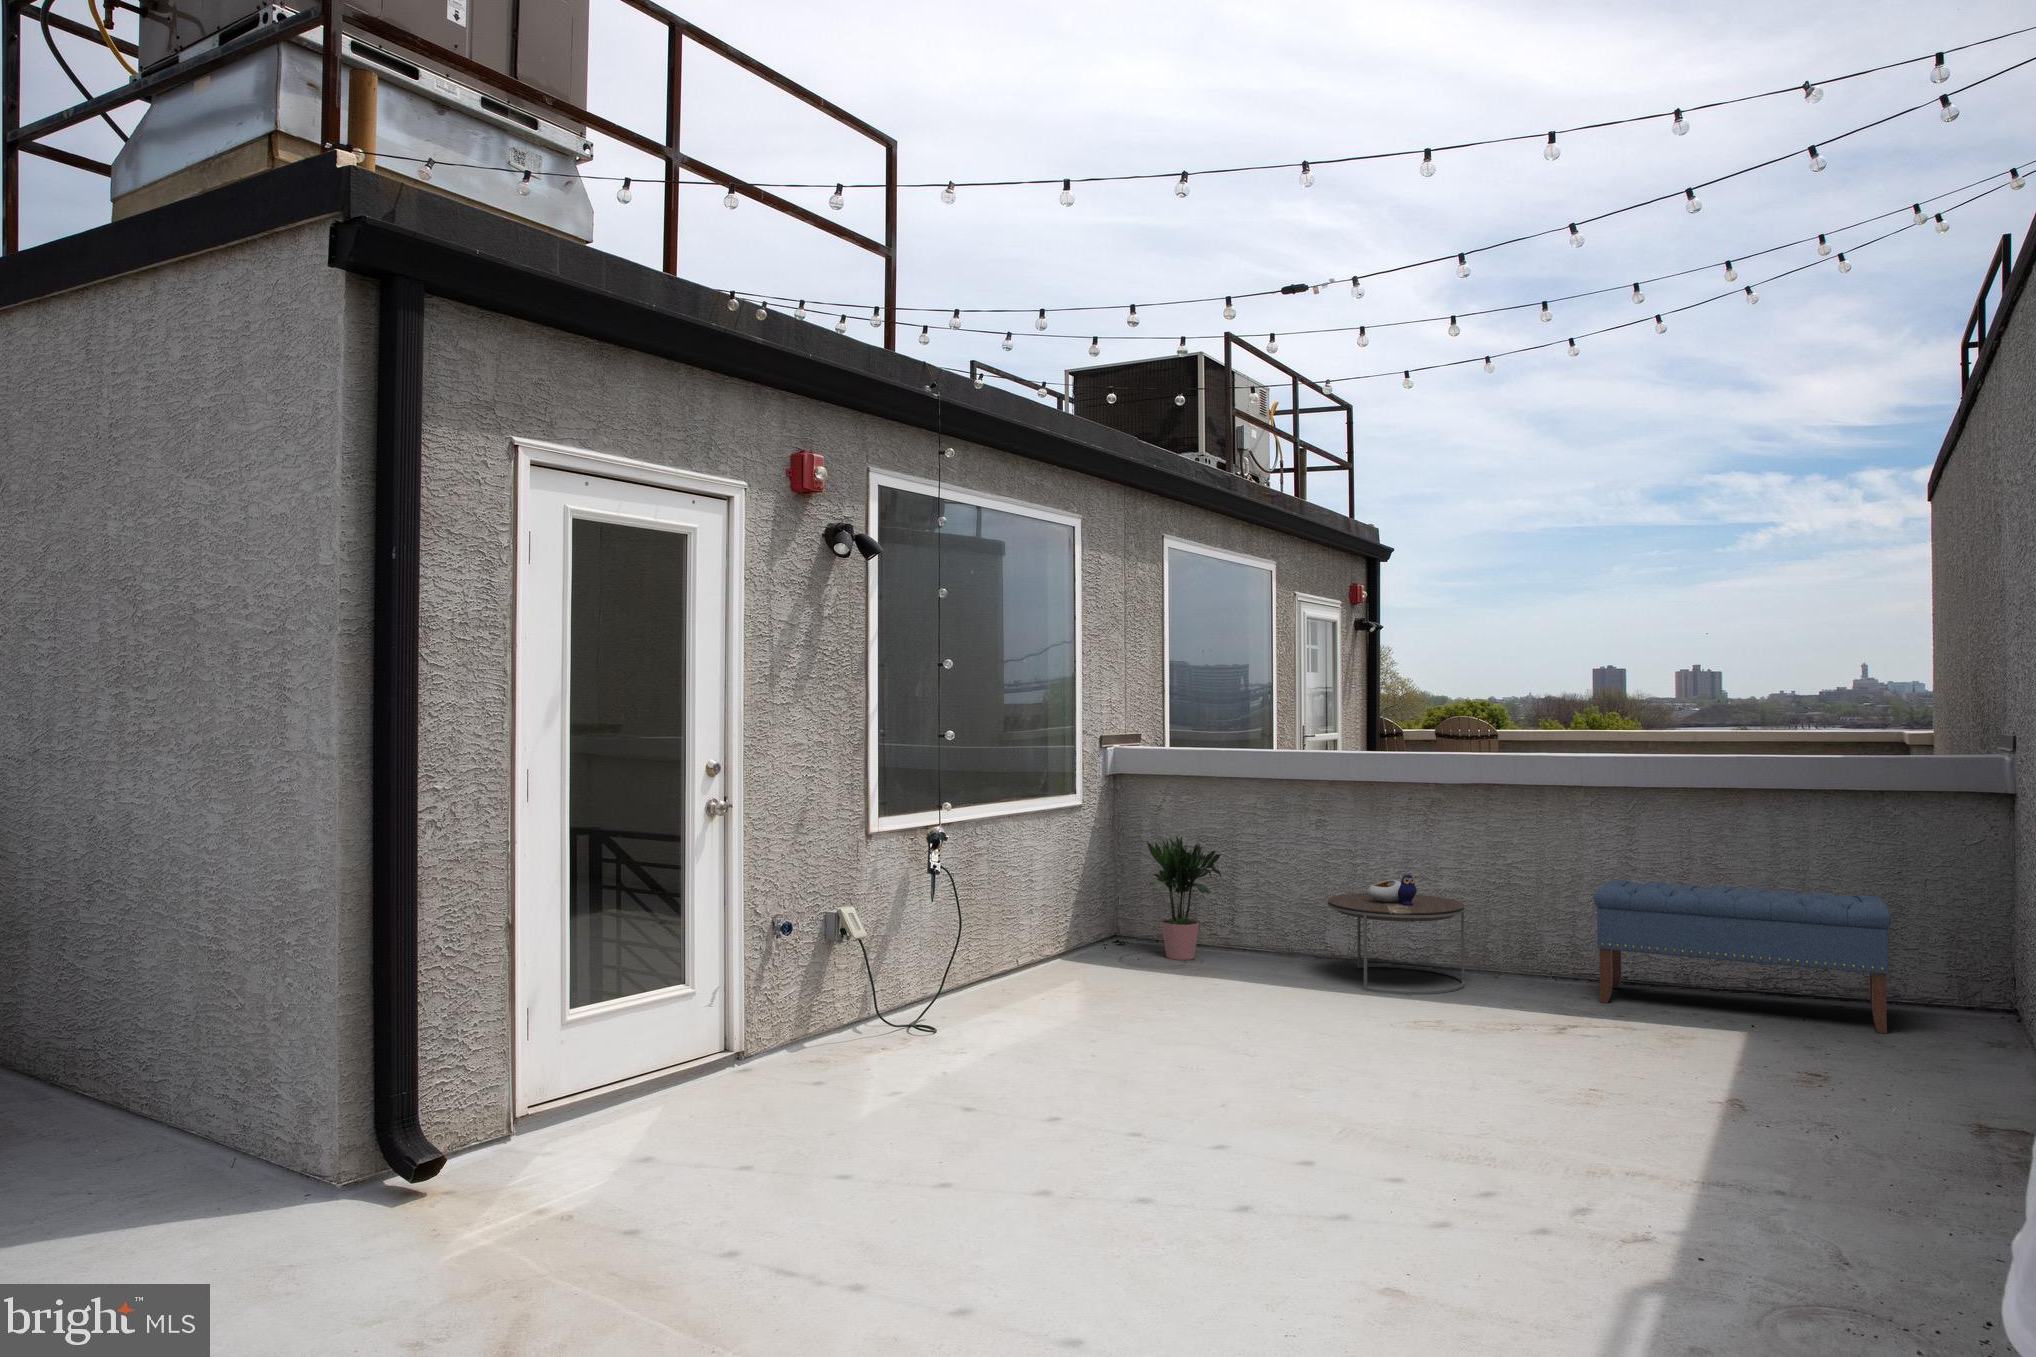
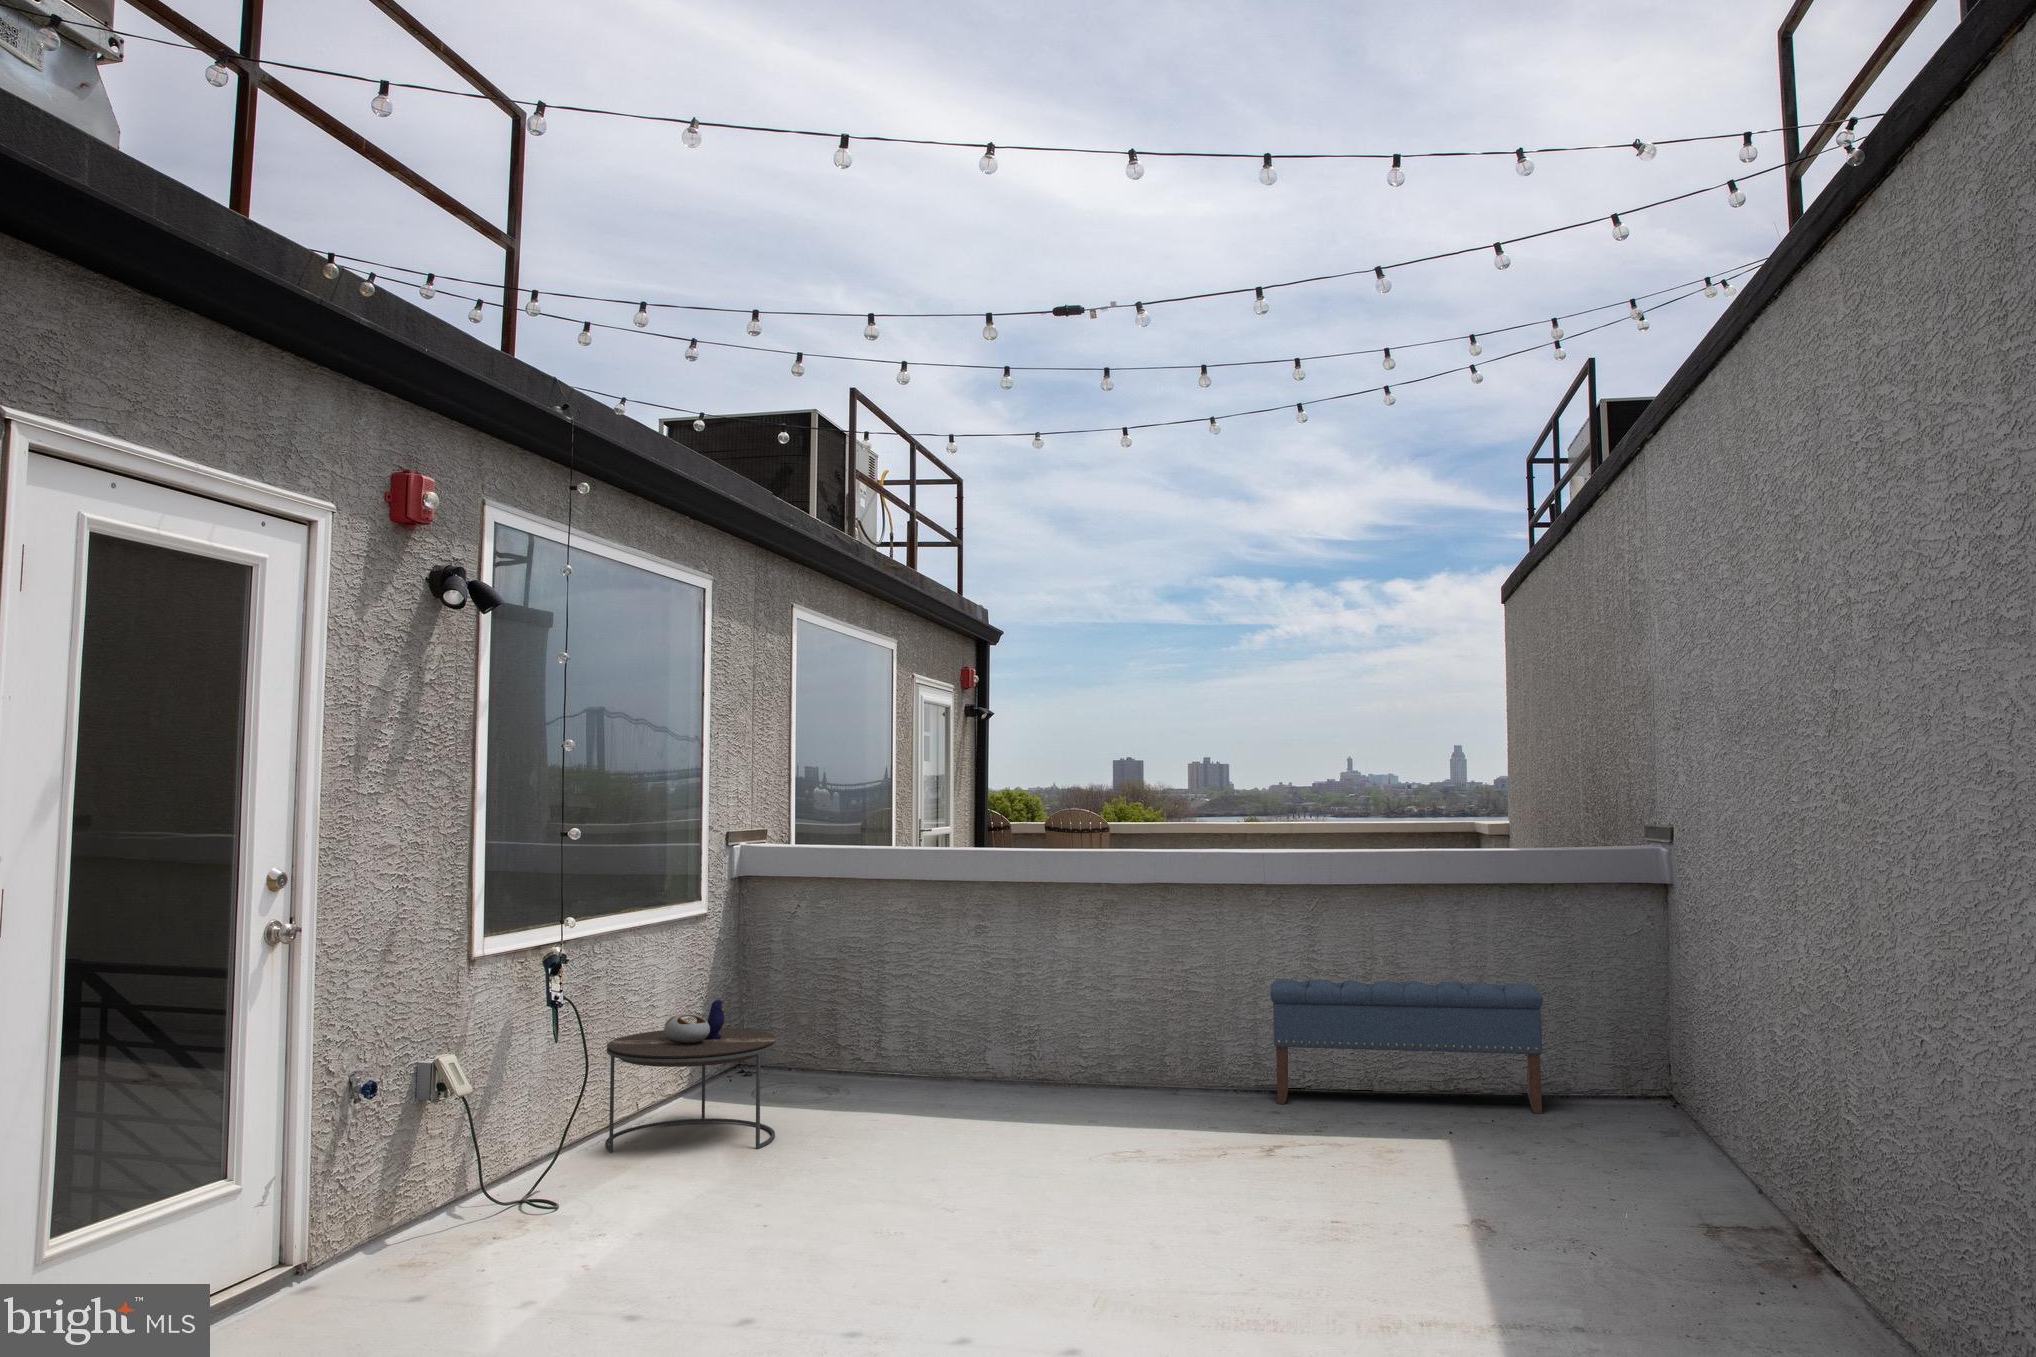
potted plant: present [1147,836,1221,960] -> none [782,944,878,1091]
side table: present [1328,874,1465,994] -> present [605,1000,776,1152]

